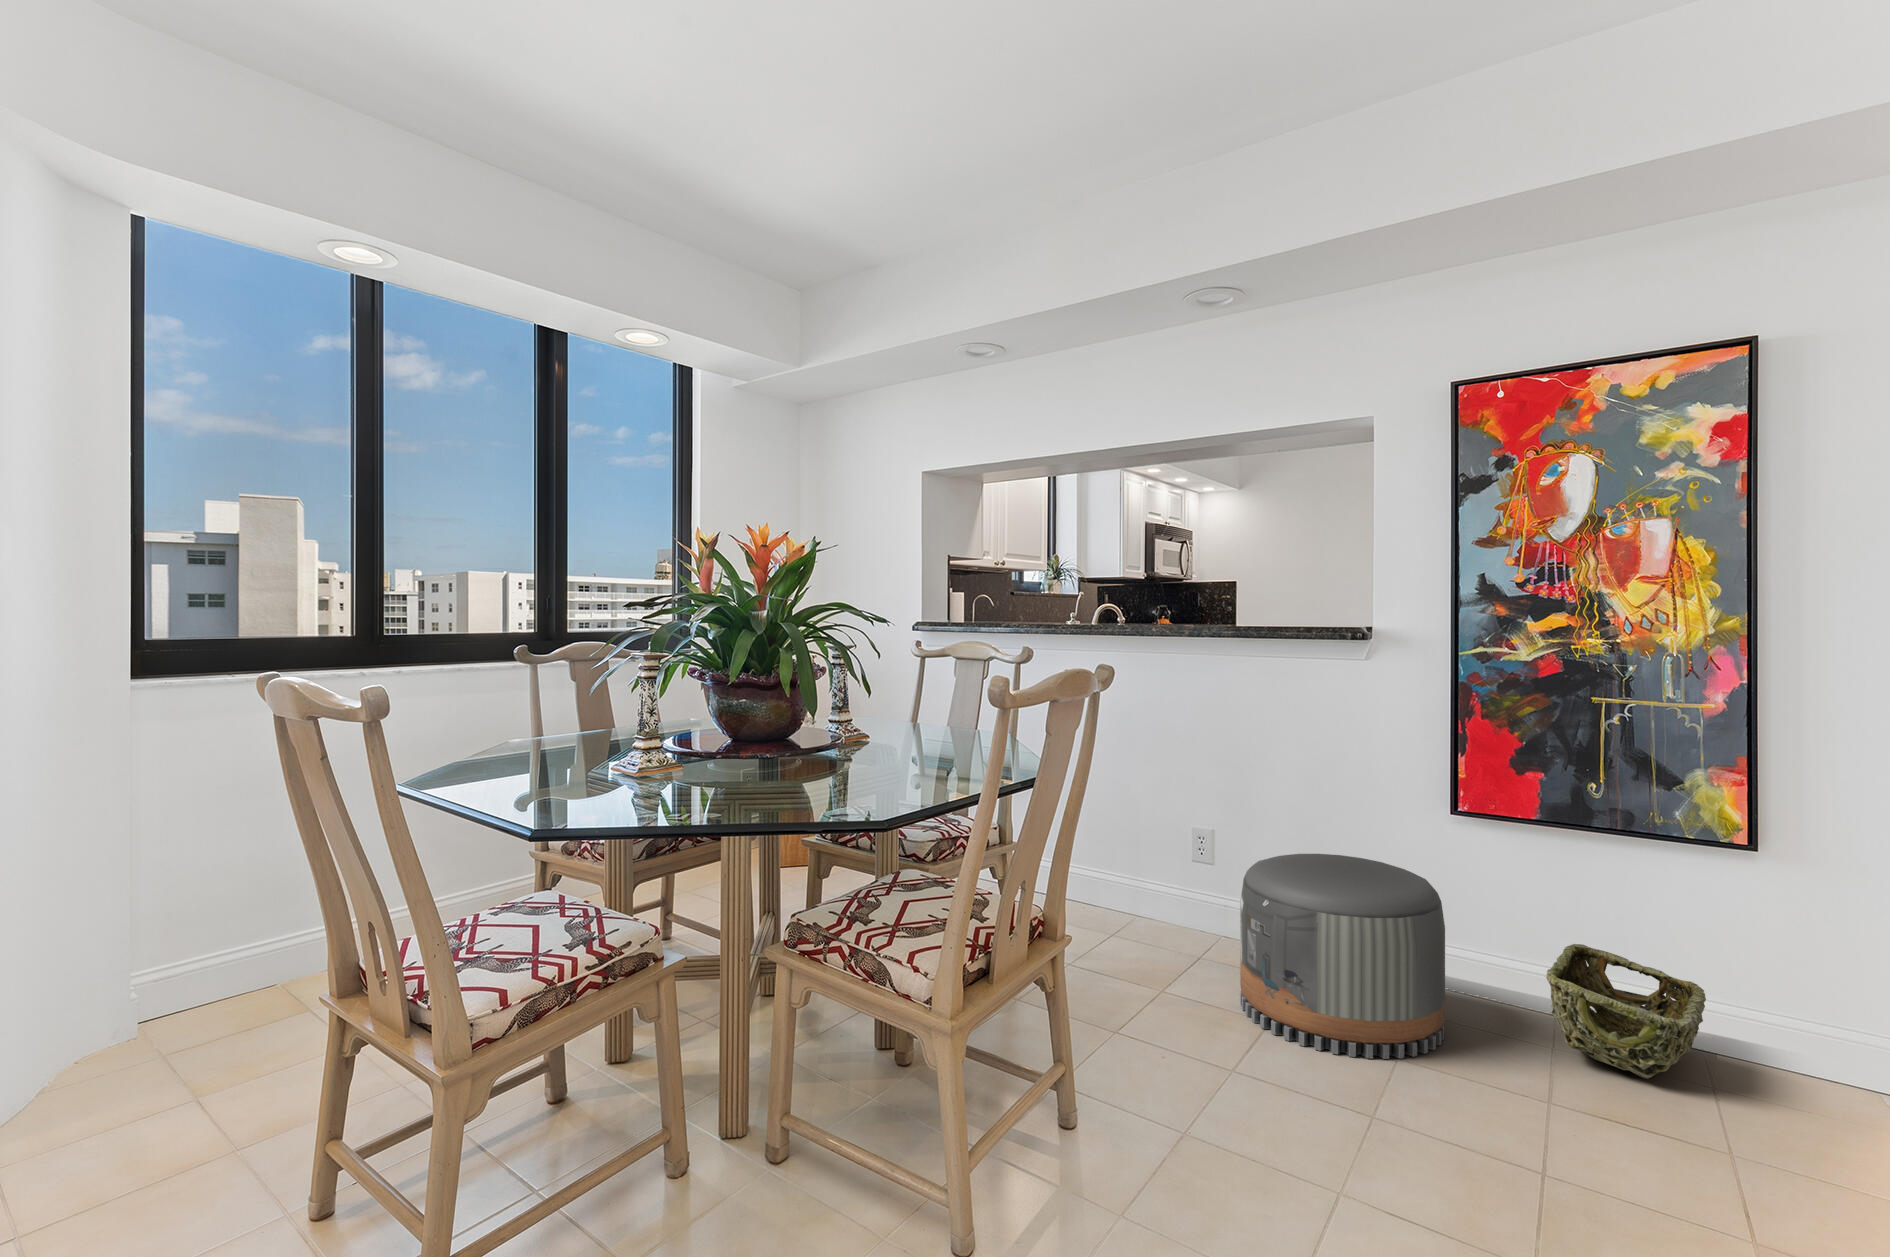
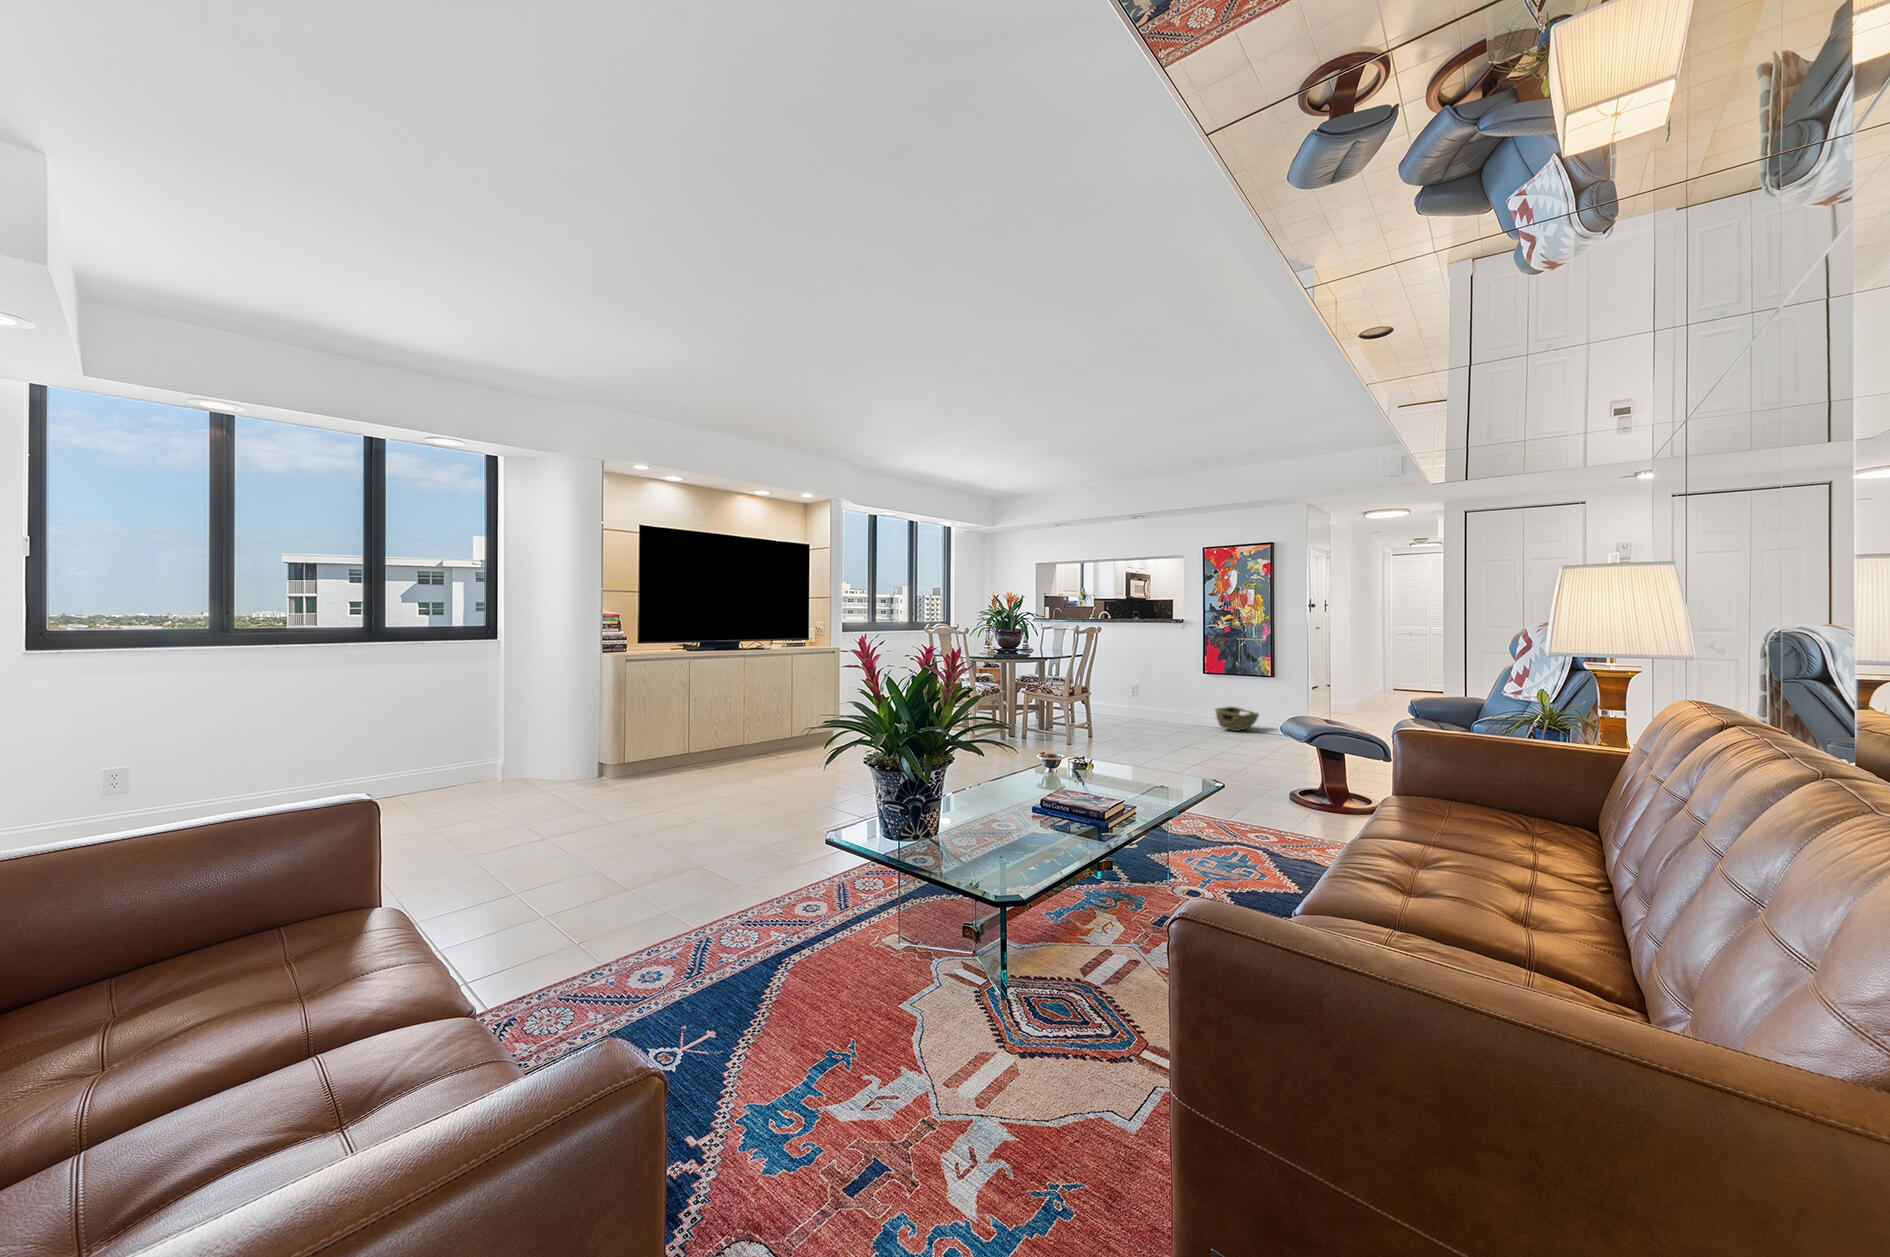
pouf: present [1240,854,1445,1059] -> none [1139,684,1192,730]

